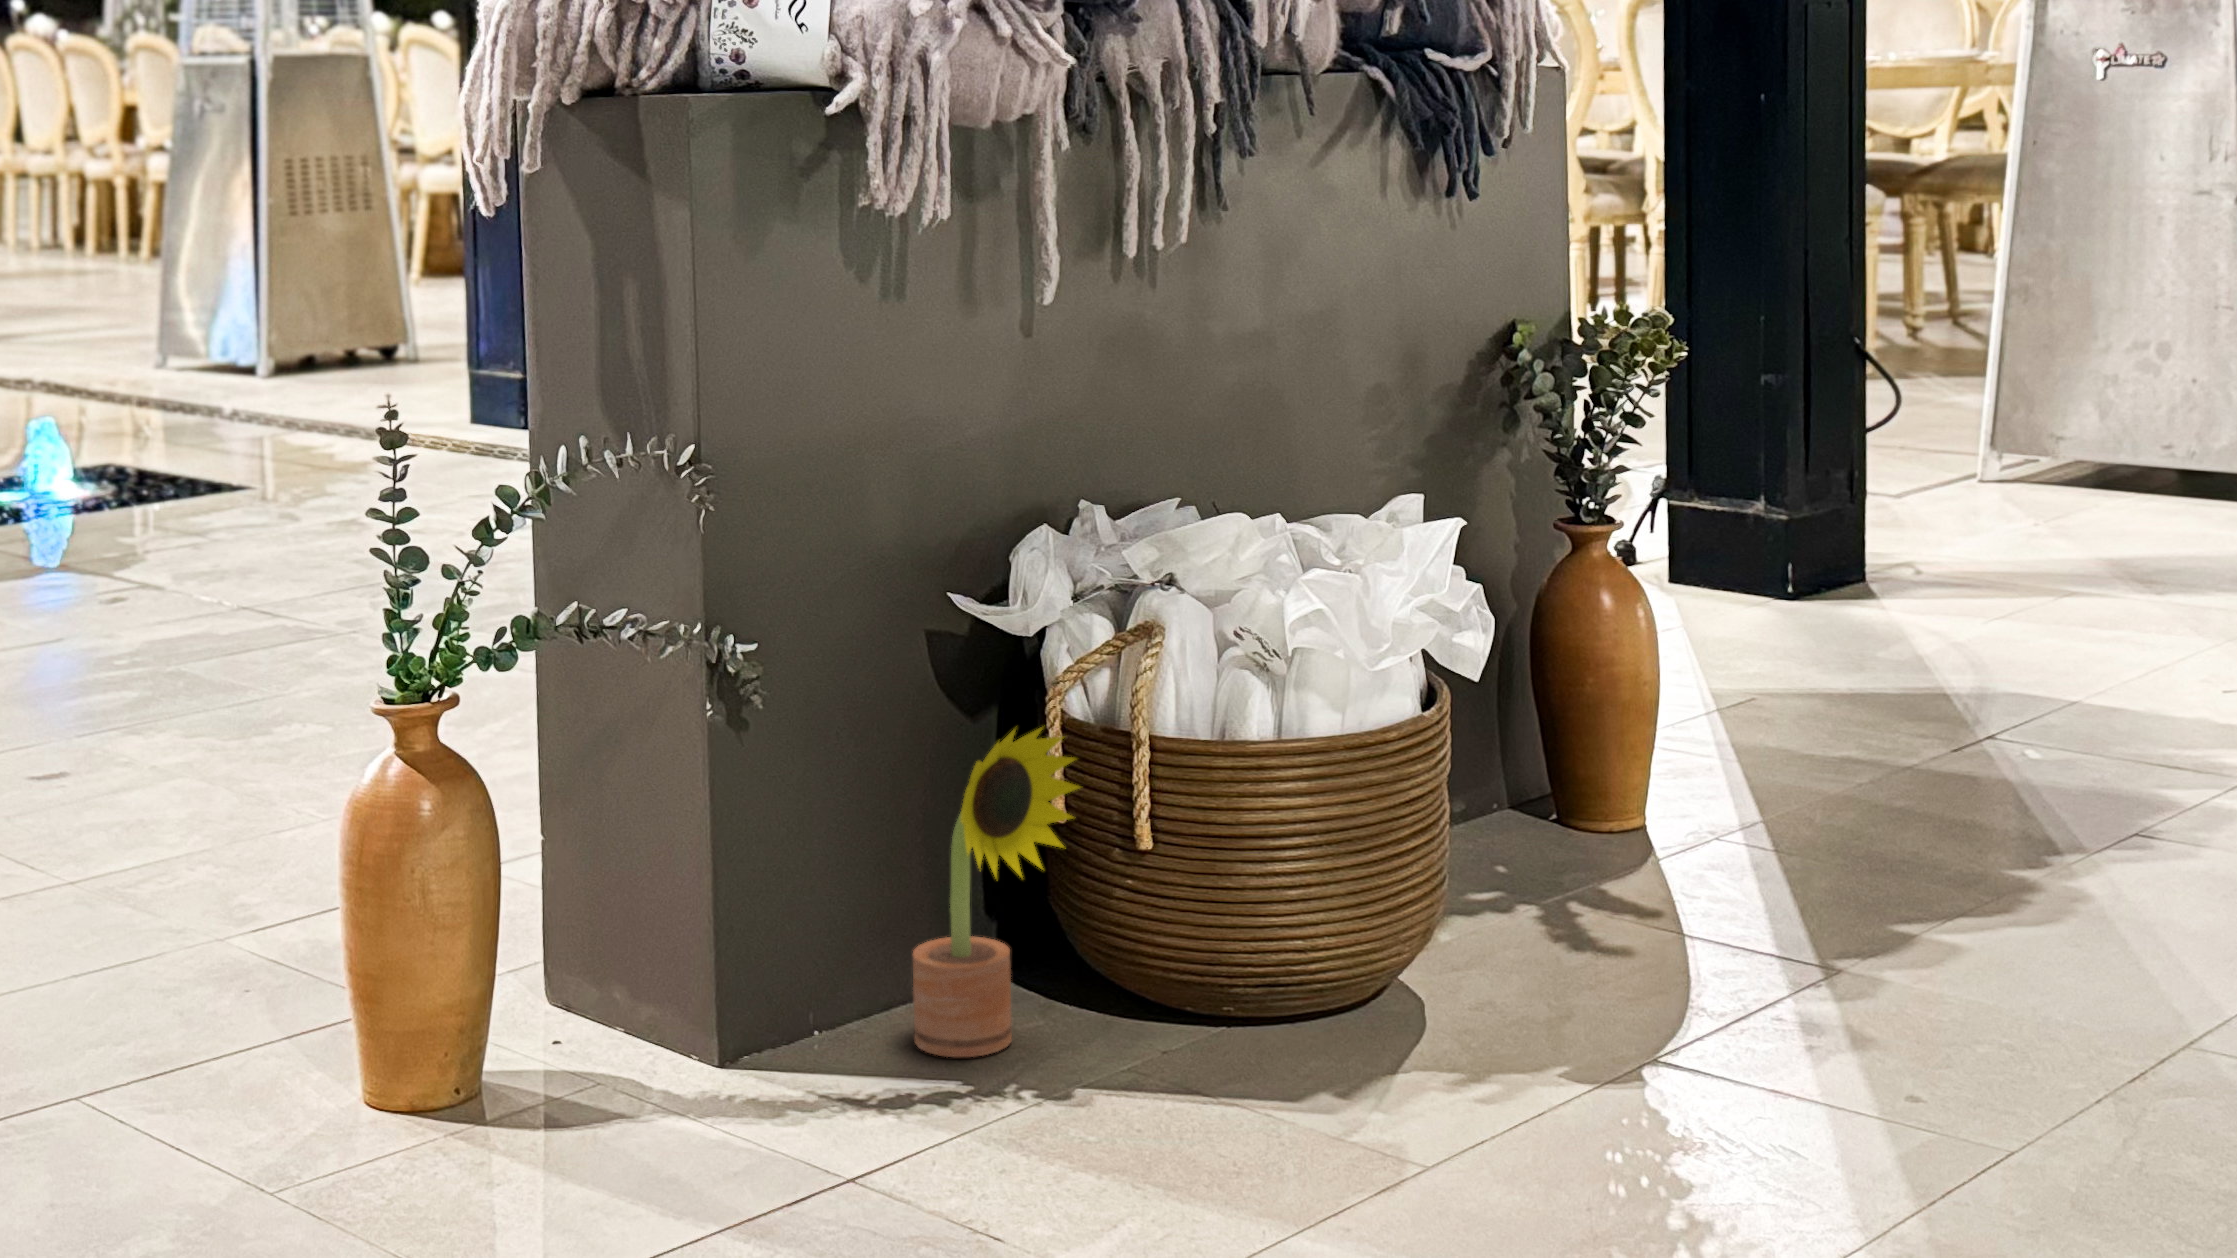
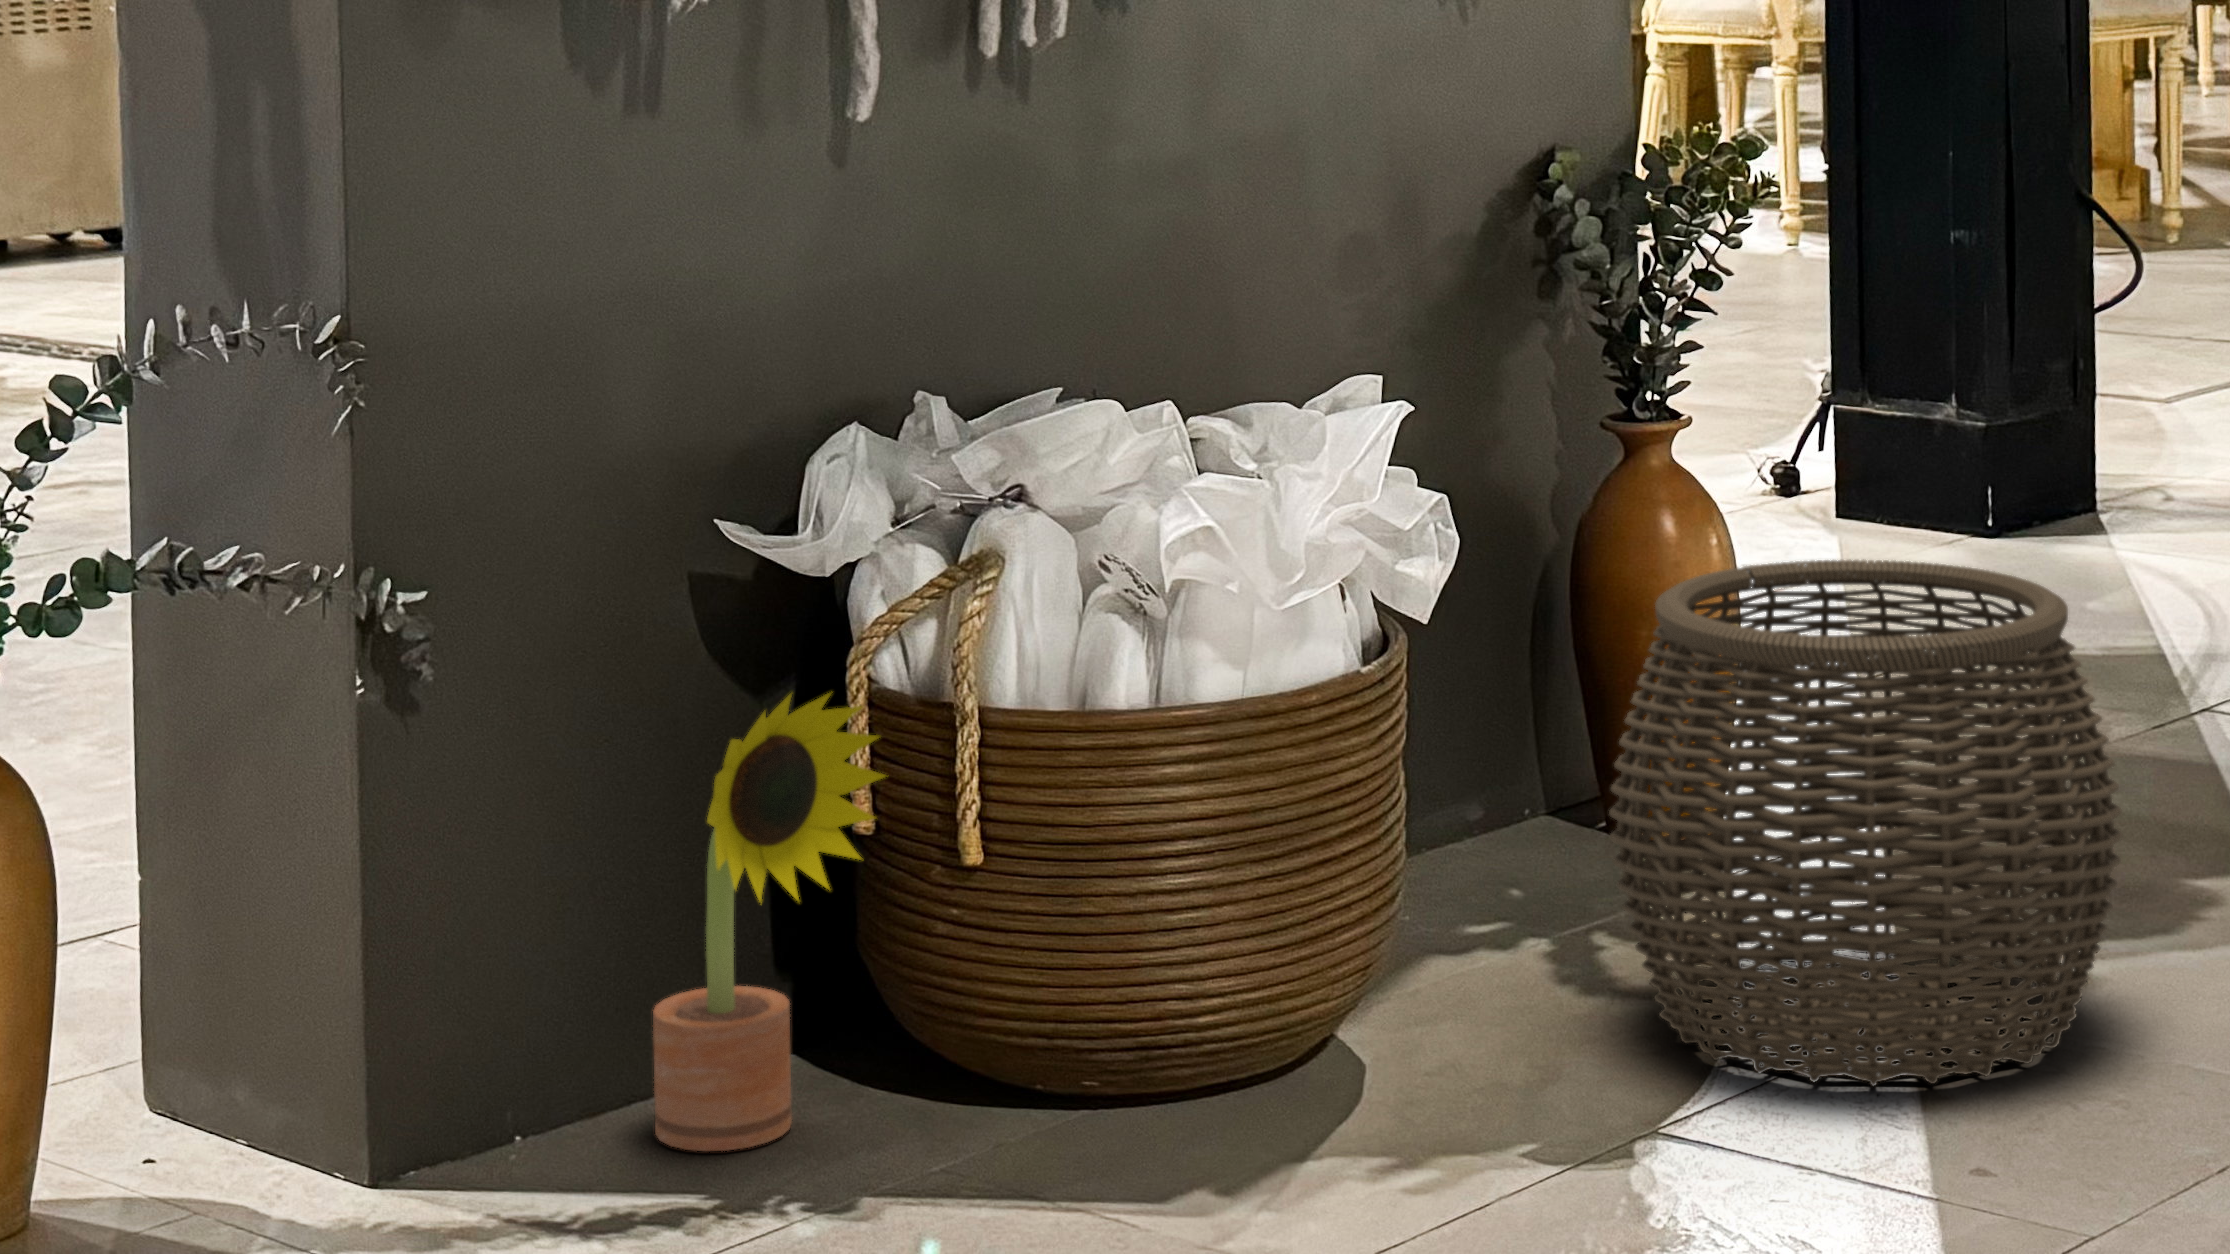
woven basket: none [1603,631,1997,1027] -> present [1609,560,2123,1086]

